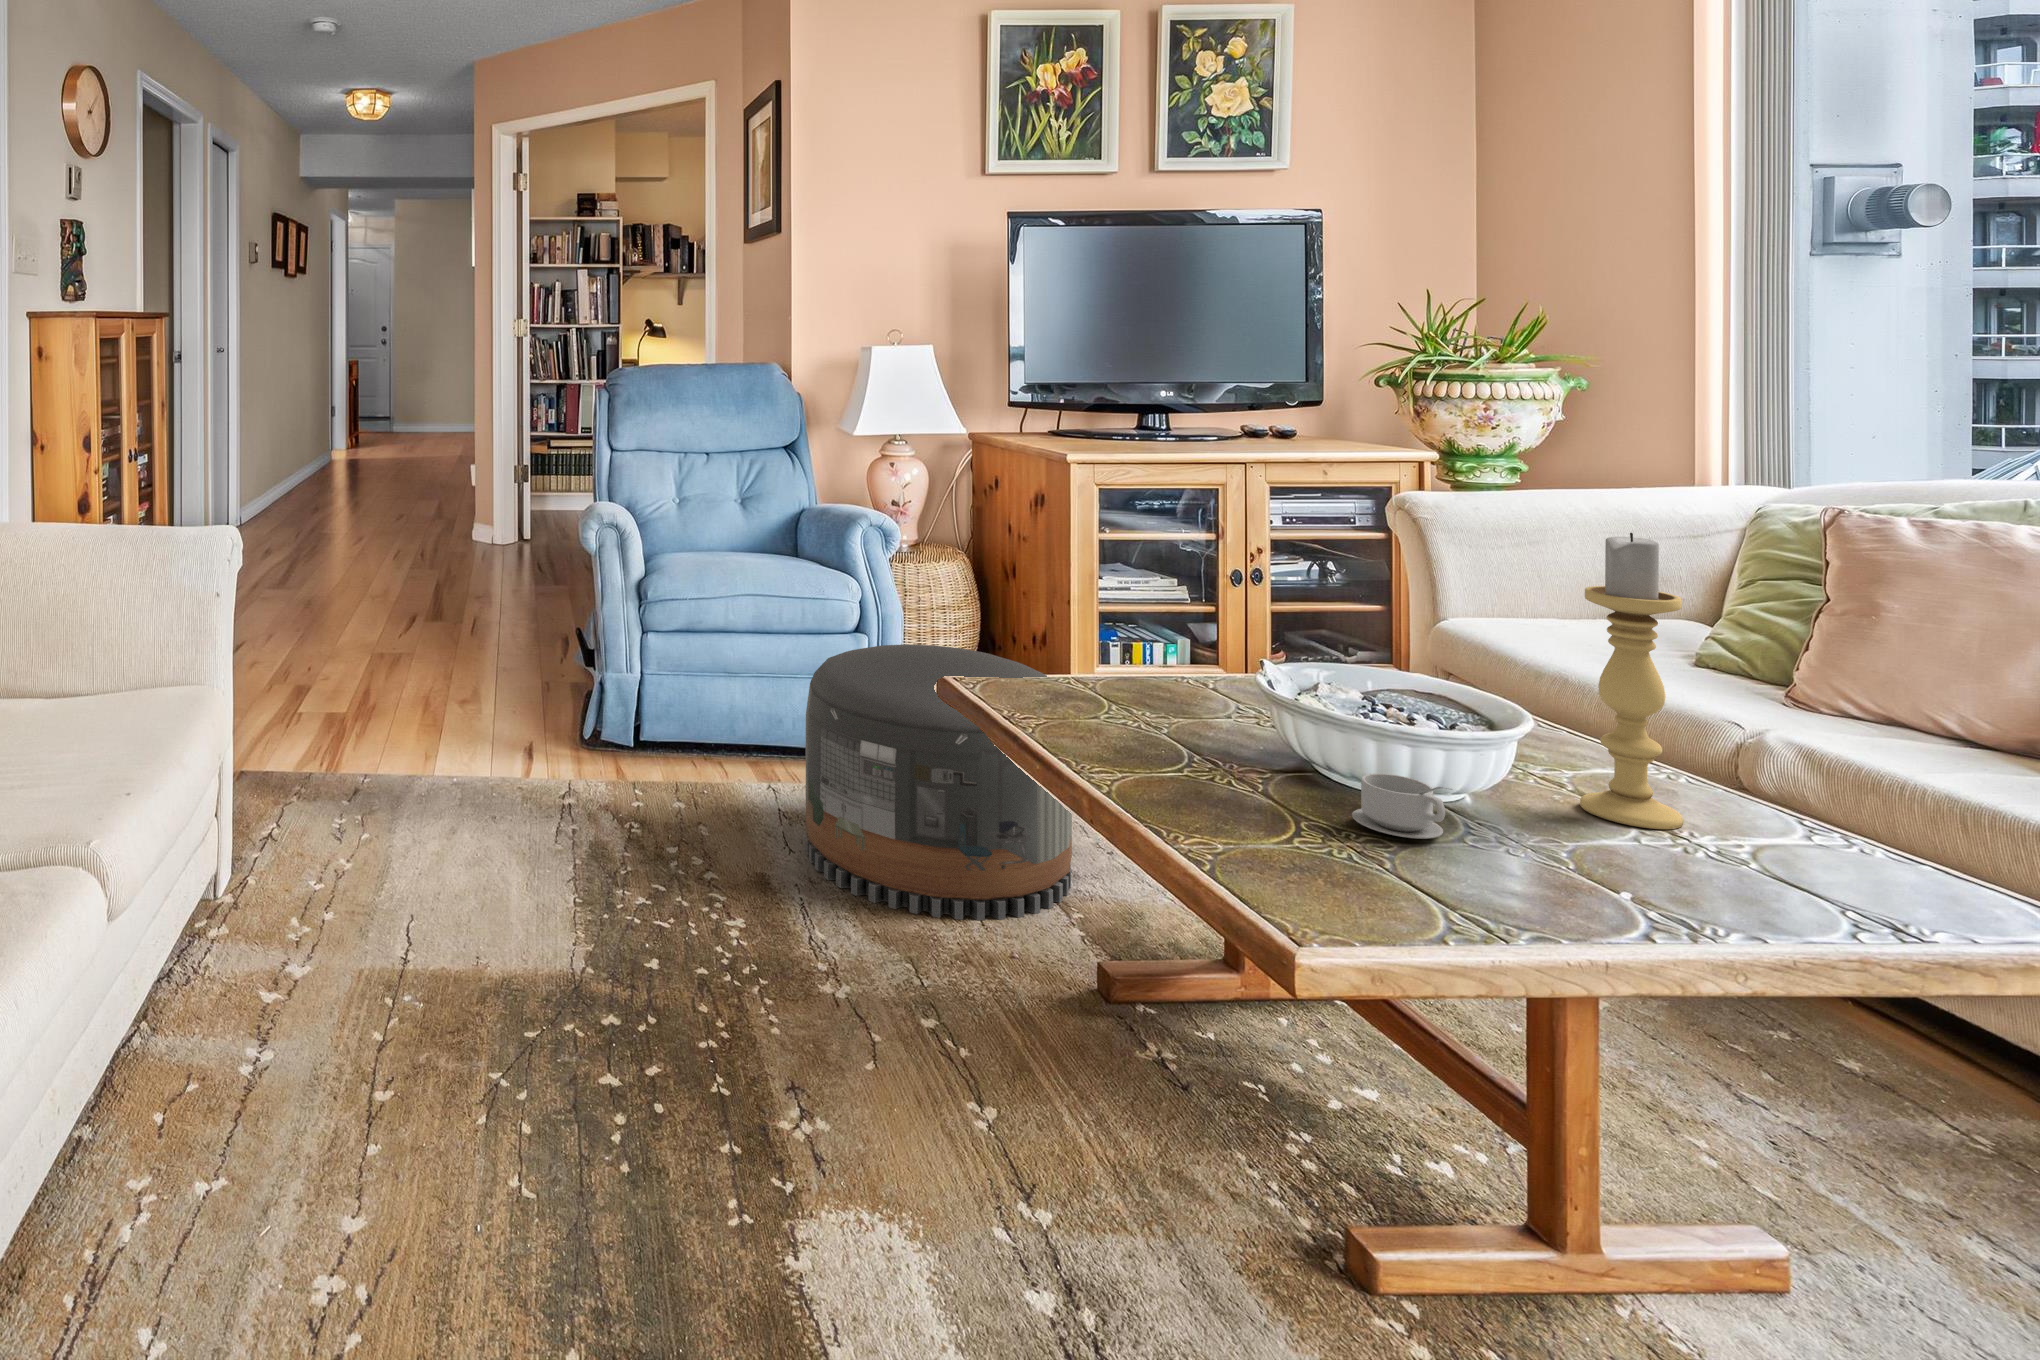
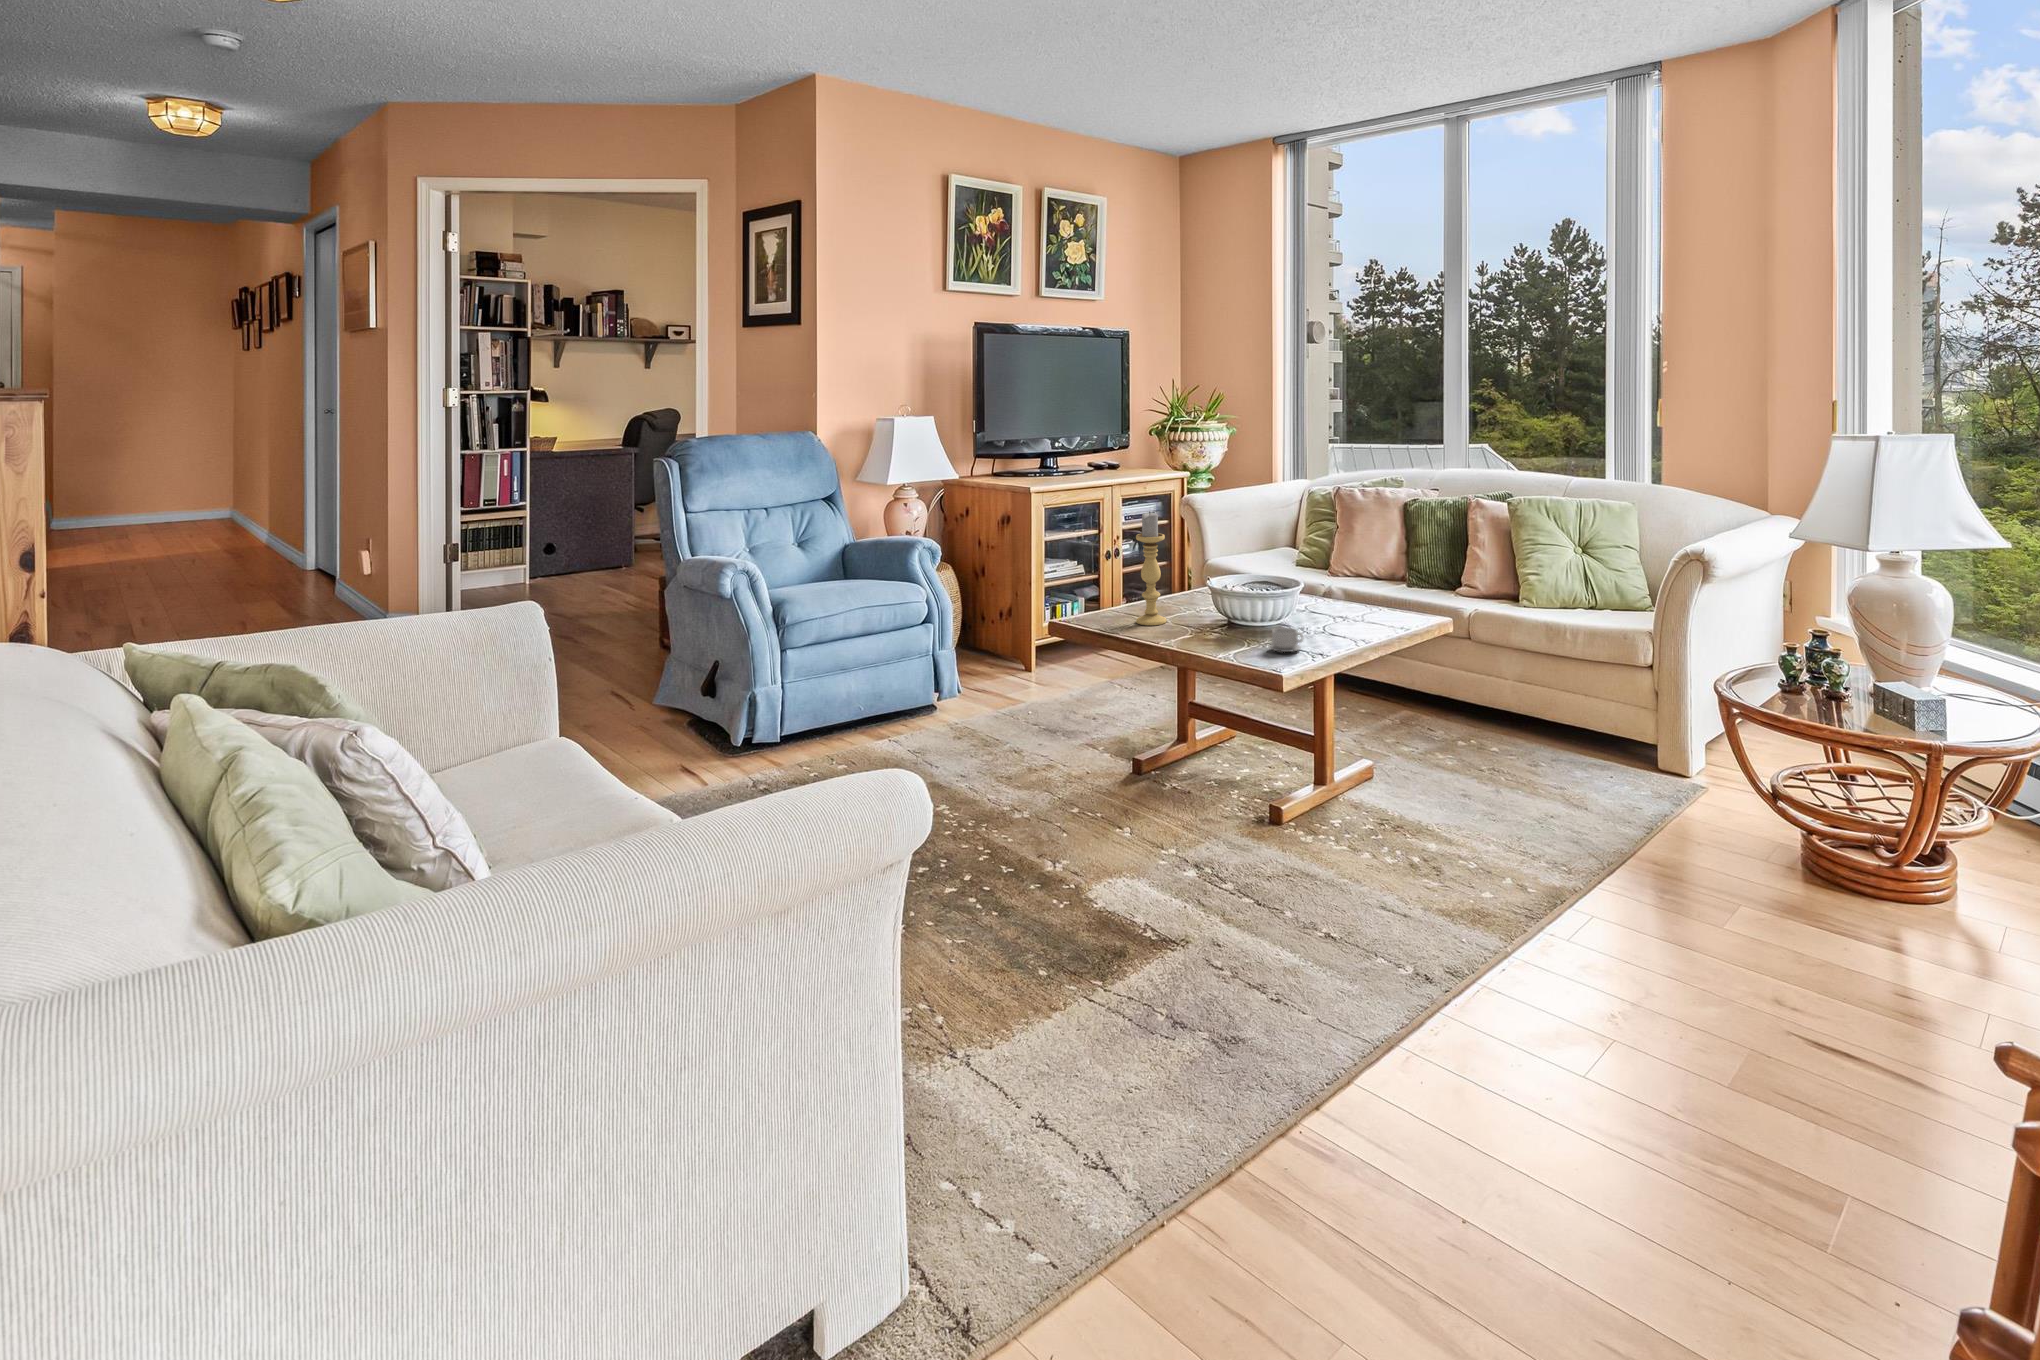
candle holder: present [1580,533,1683,829] -> present [1136,512,1167,626]
pouf: present [806,644,1072,920] -> none [942,616,1096,771]

